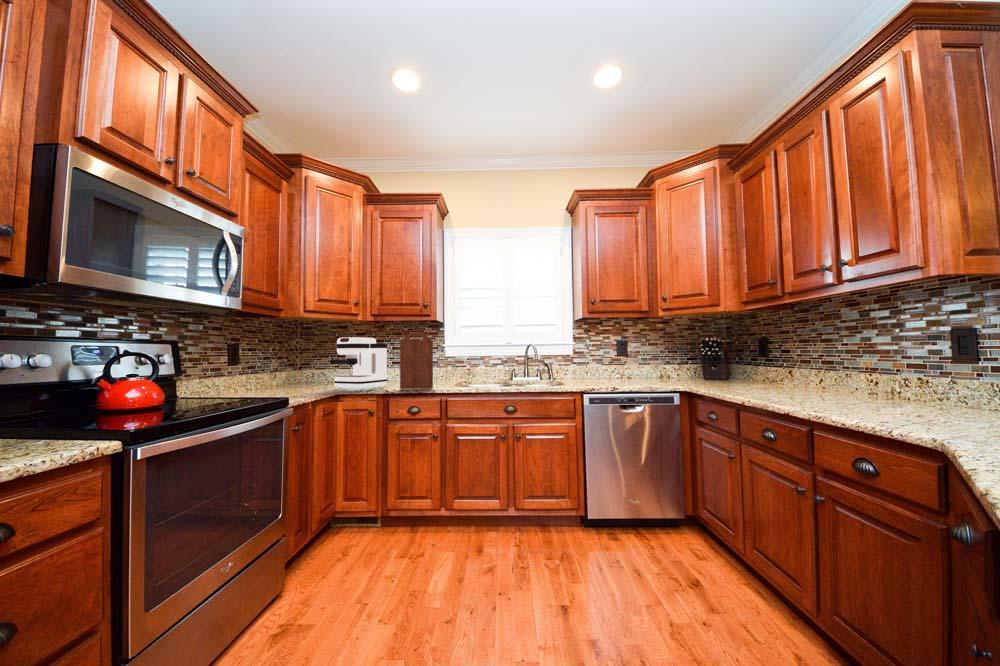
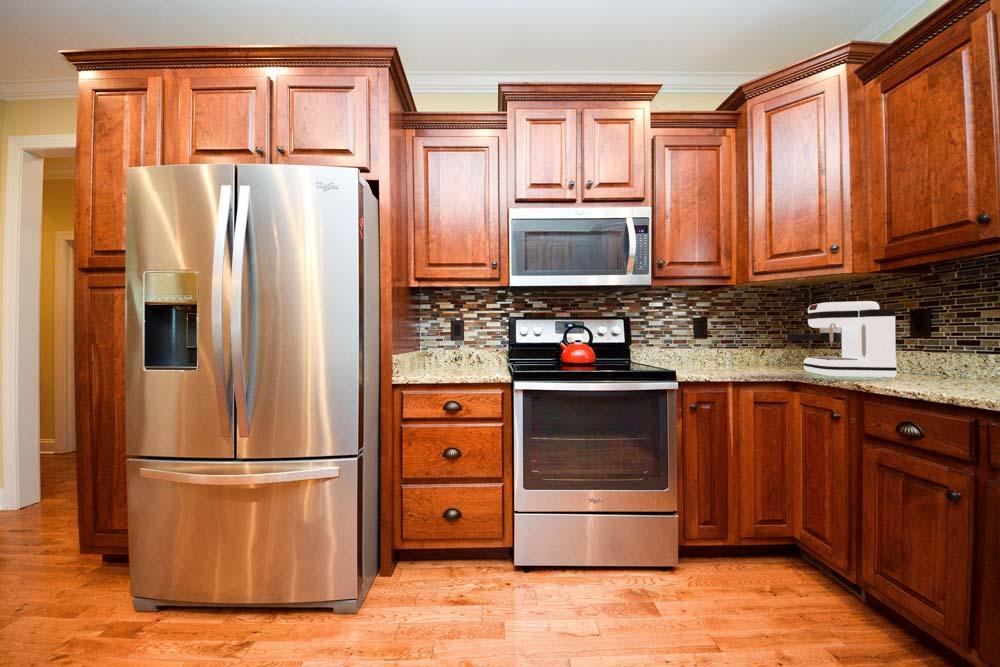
cutting board: present [400,333,433,389] -> none [889,285,968,393]

